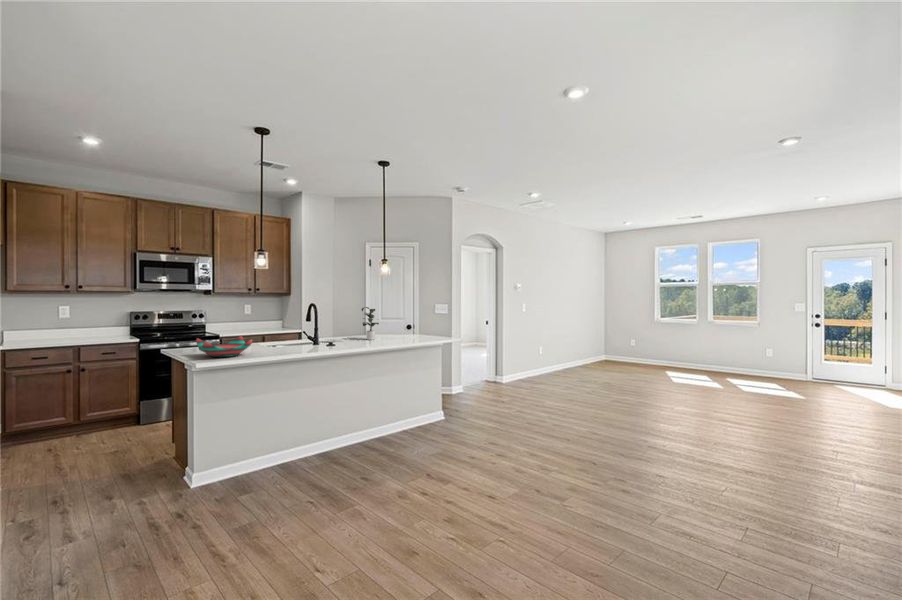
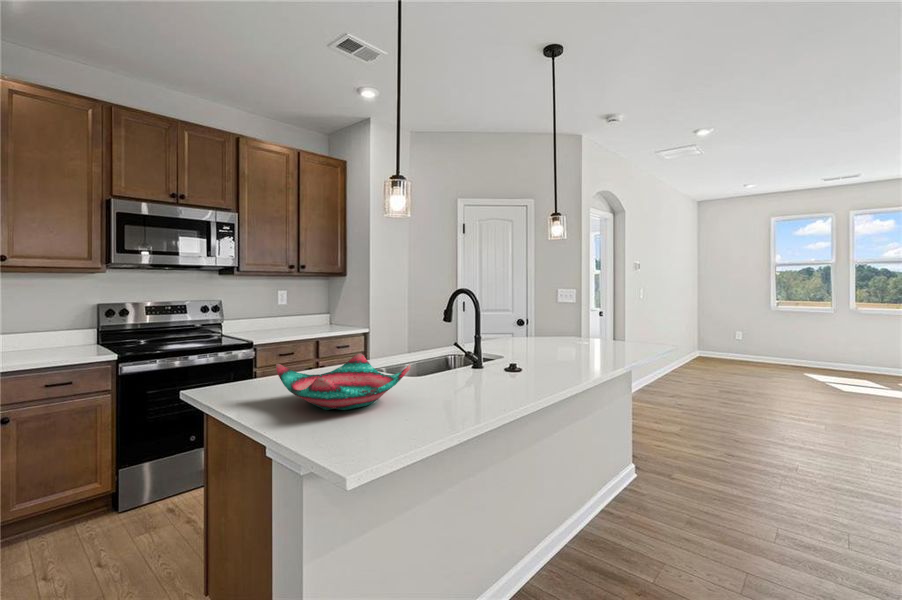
potted plant: present [362,307,379,340] -> none [514,292,566,349]

